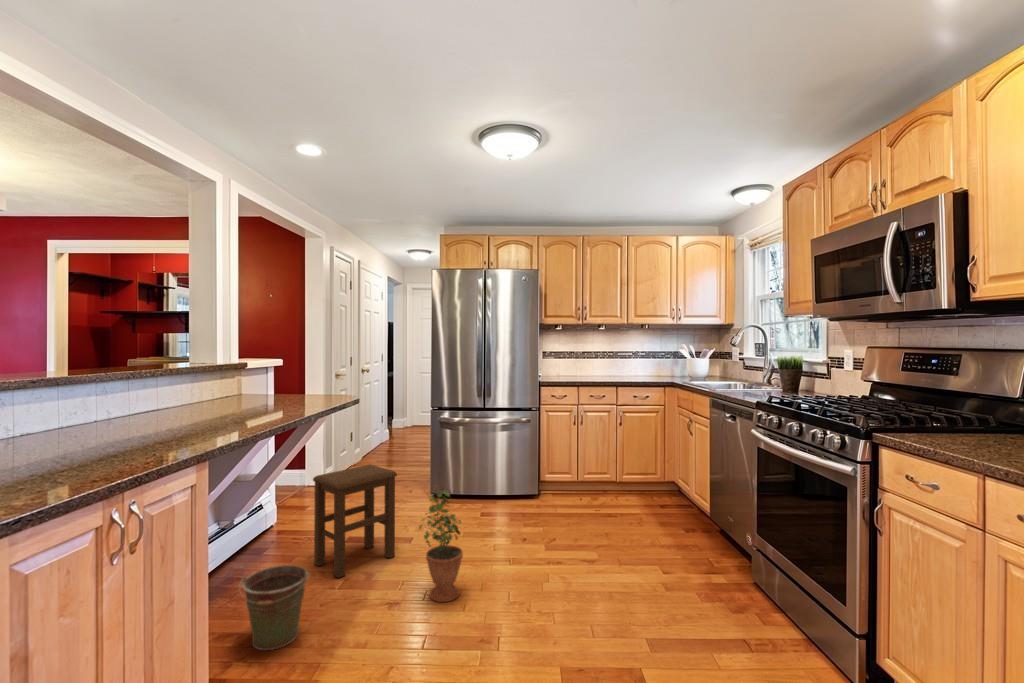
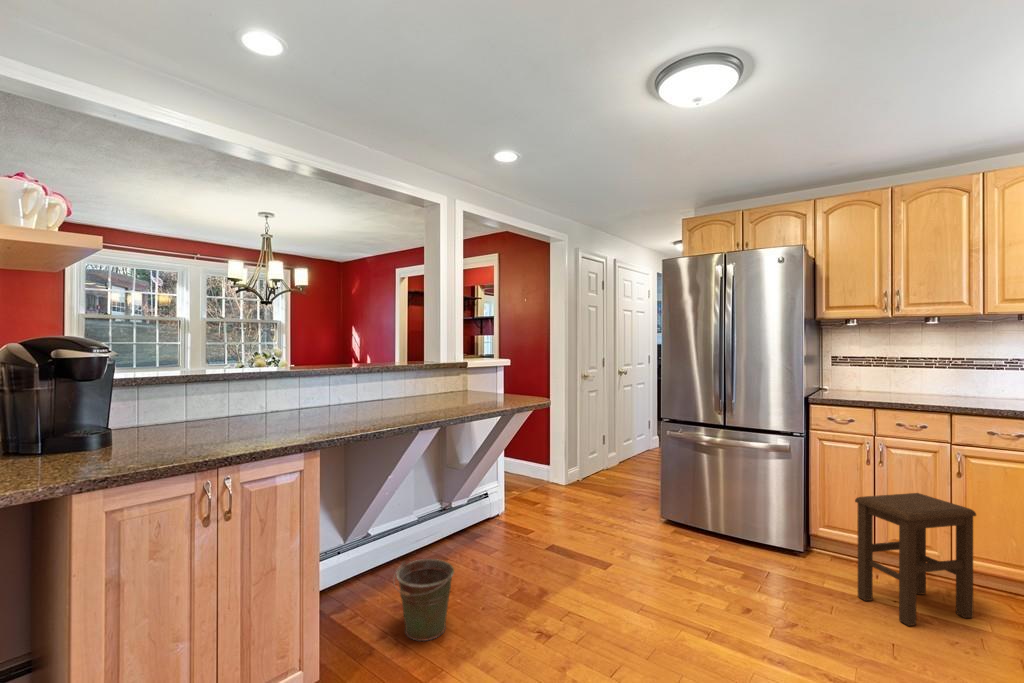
stool: present [313,465,397,578] -> present [855,493,976,626]
potted plant: present [419,488,463,602] -> none [568,515,623,659]

